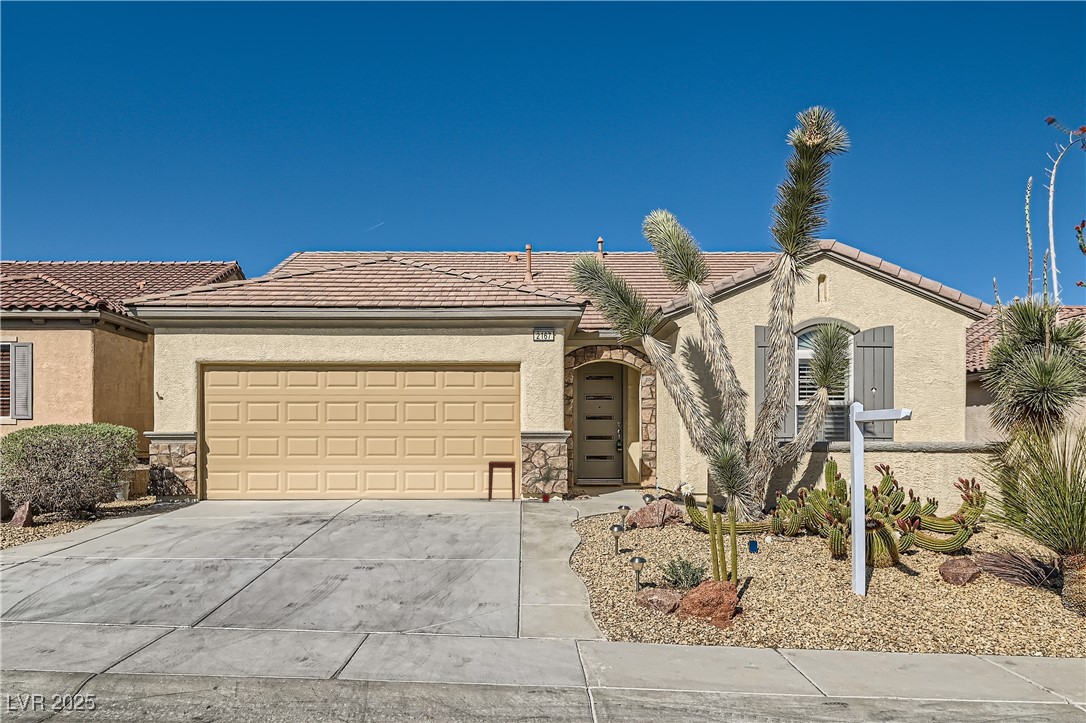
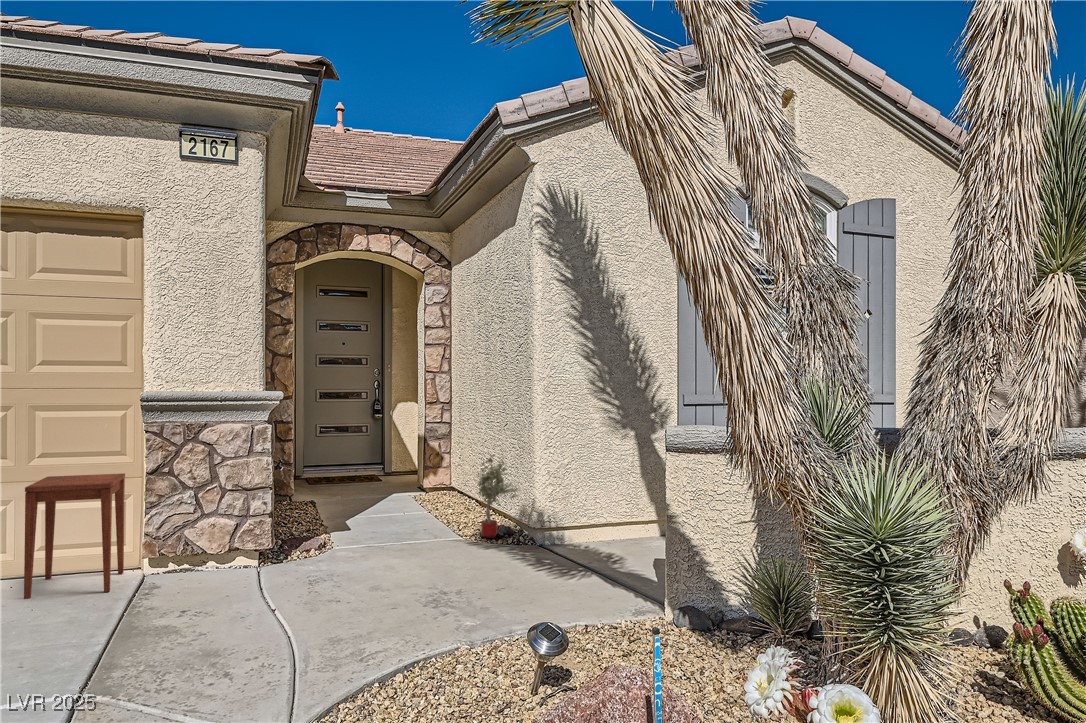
potted tree: present [530,463,562,503] -> present [478,455,519,538]

